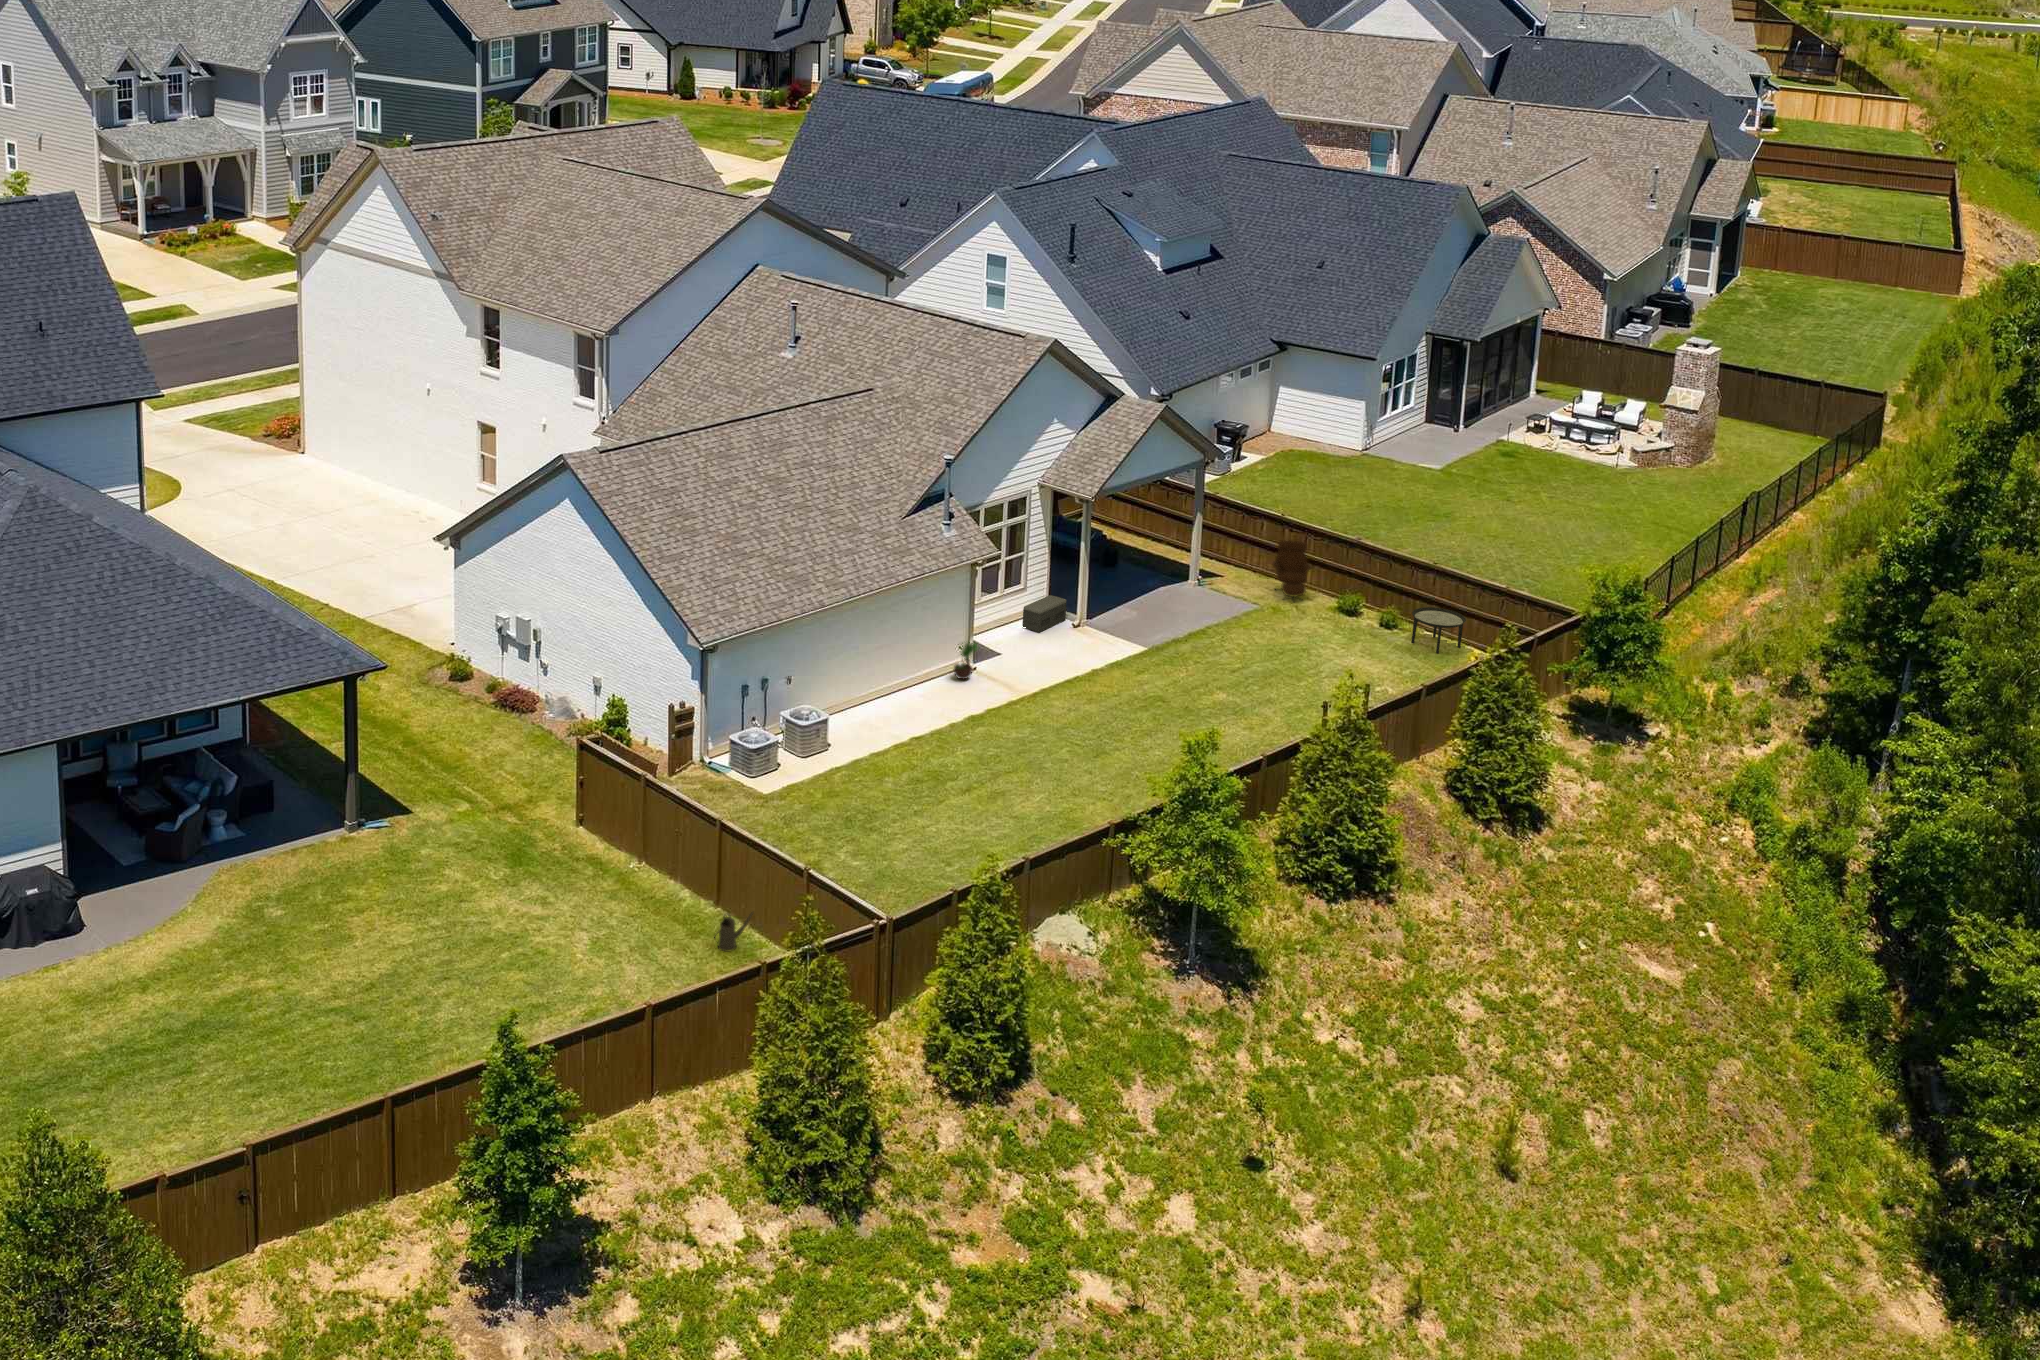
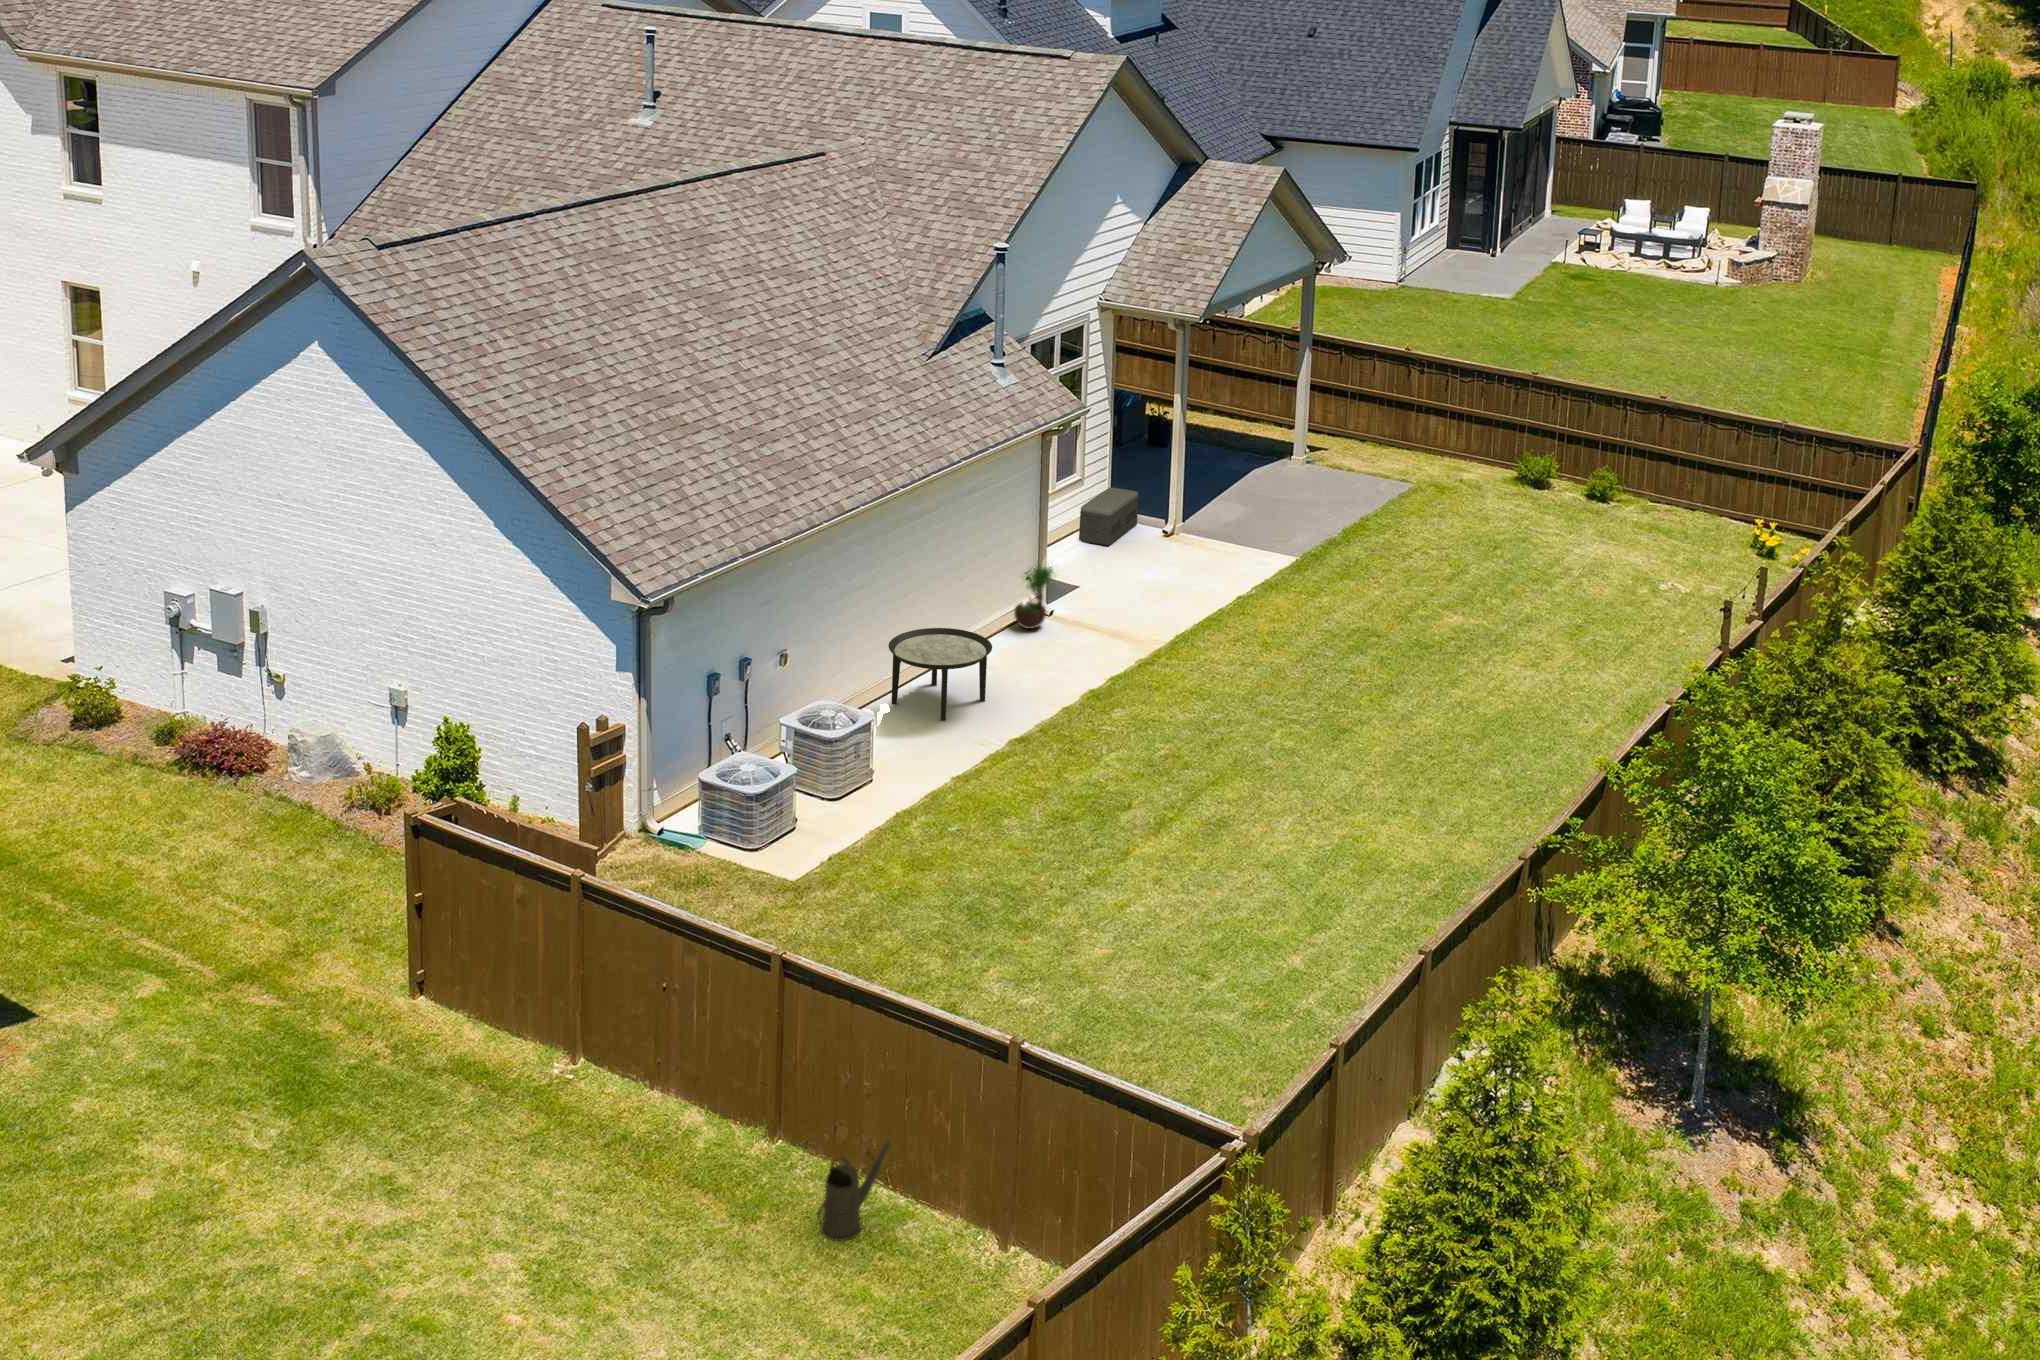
lounge chair: present [1273,540,1311,597] -> none [1396,386,1455,474]
round table: present [1412,607,1466,653] -> present [888,628,992,720]

